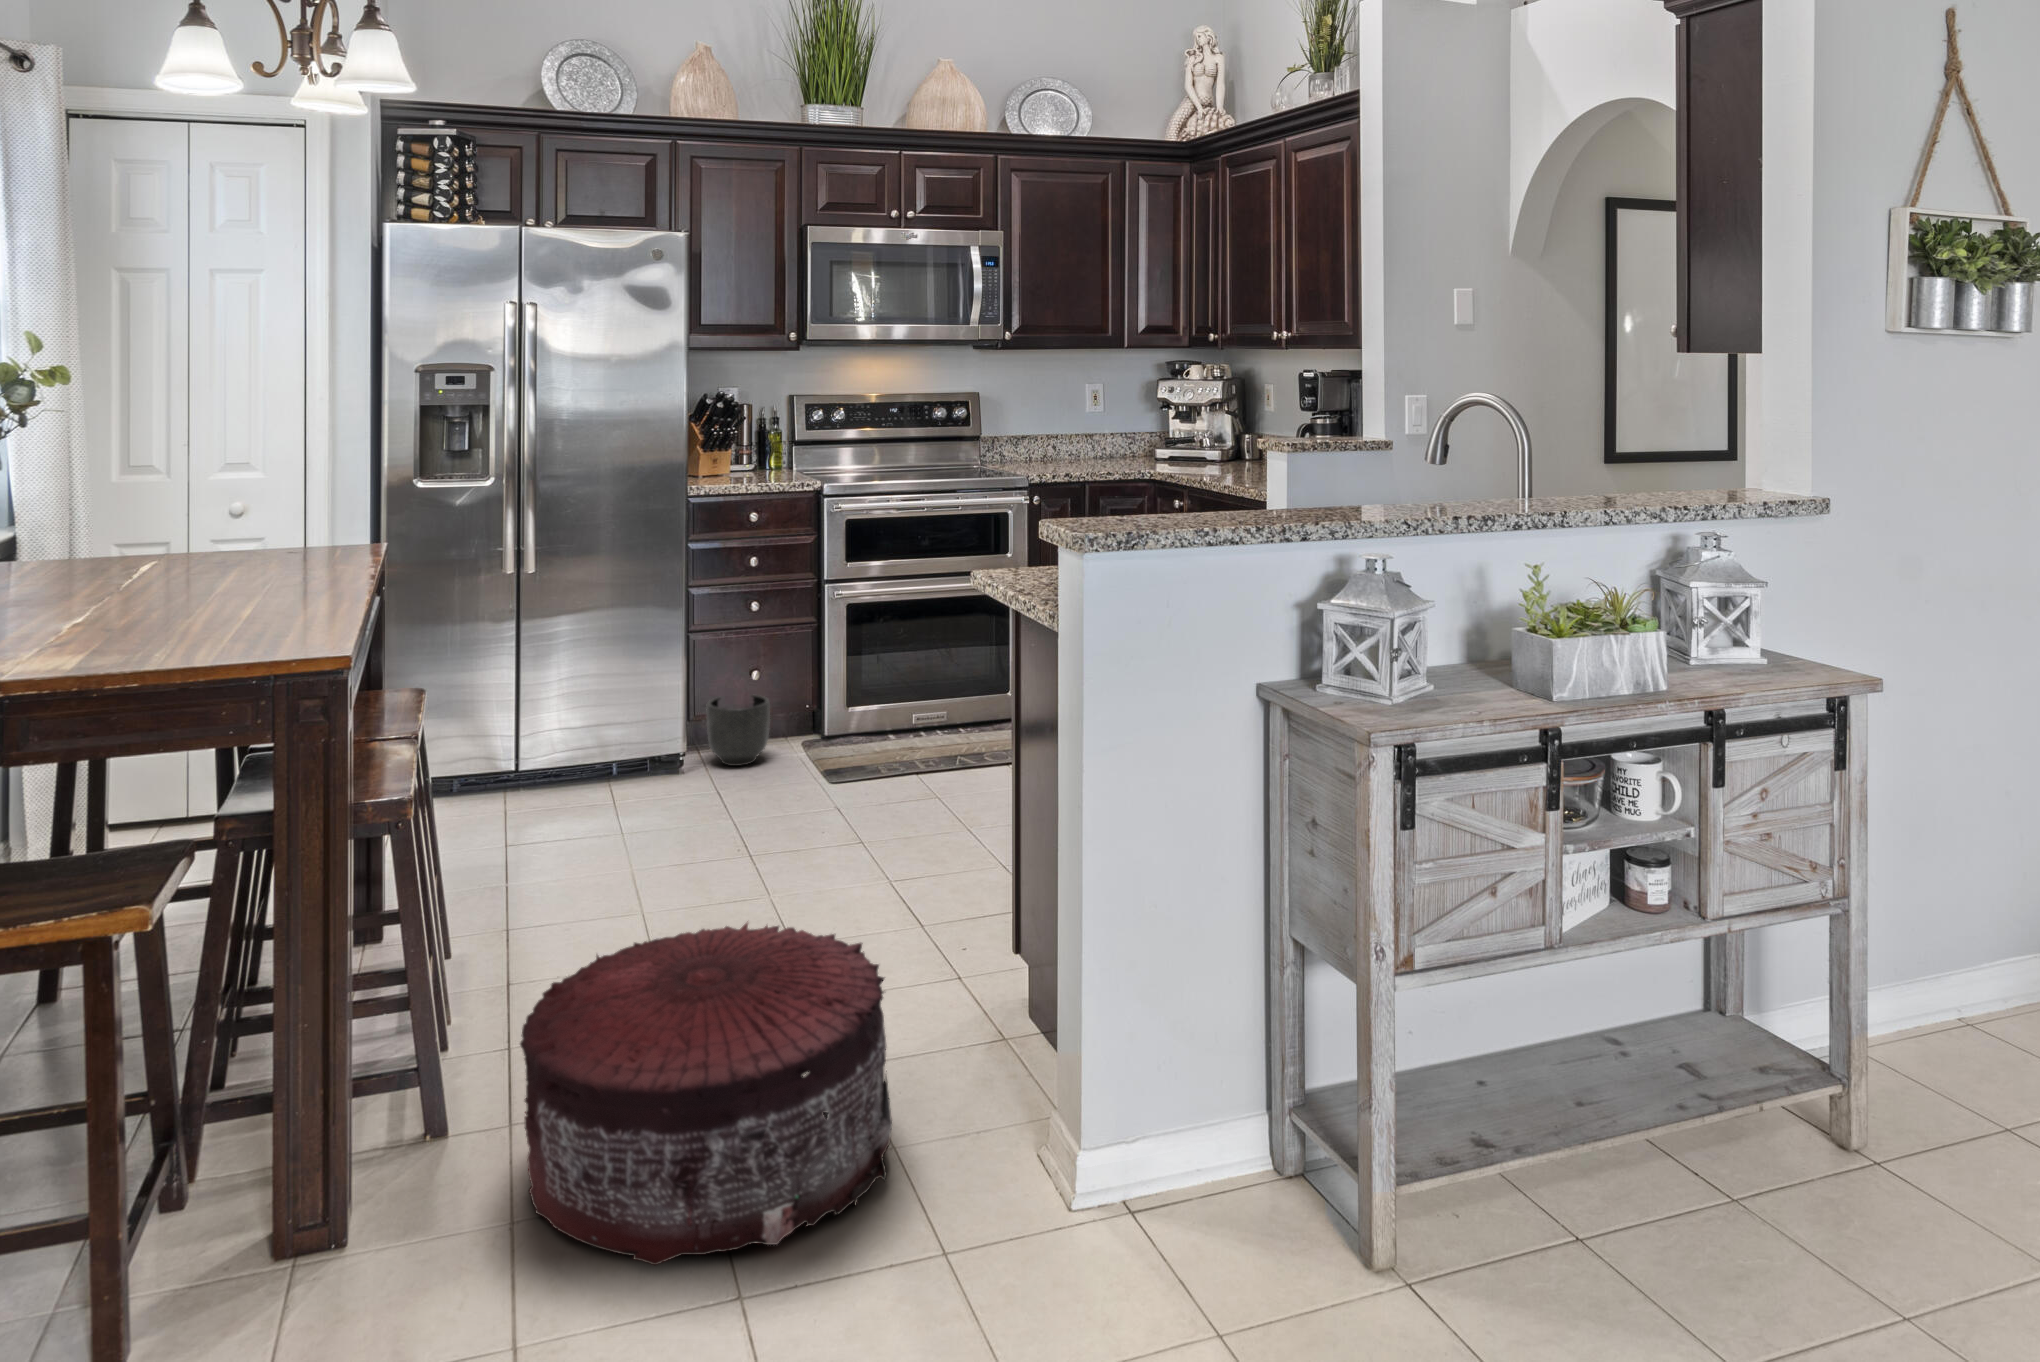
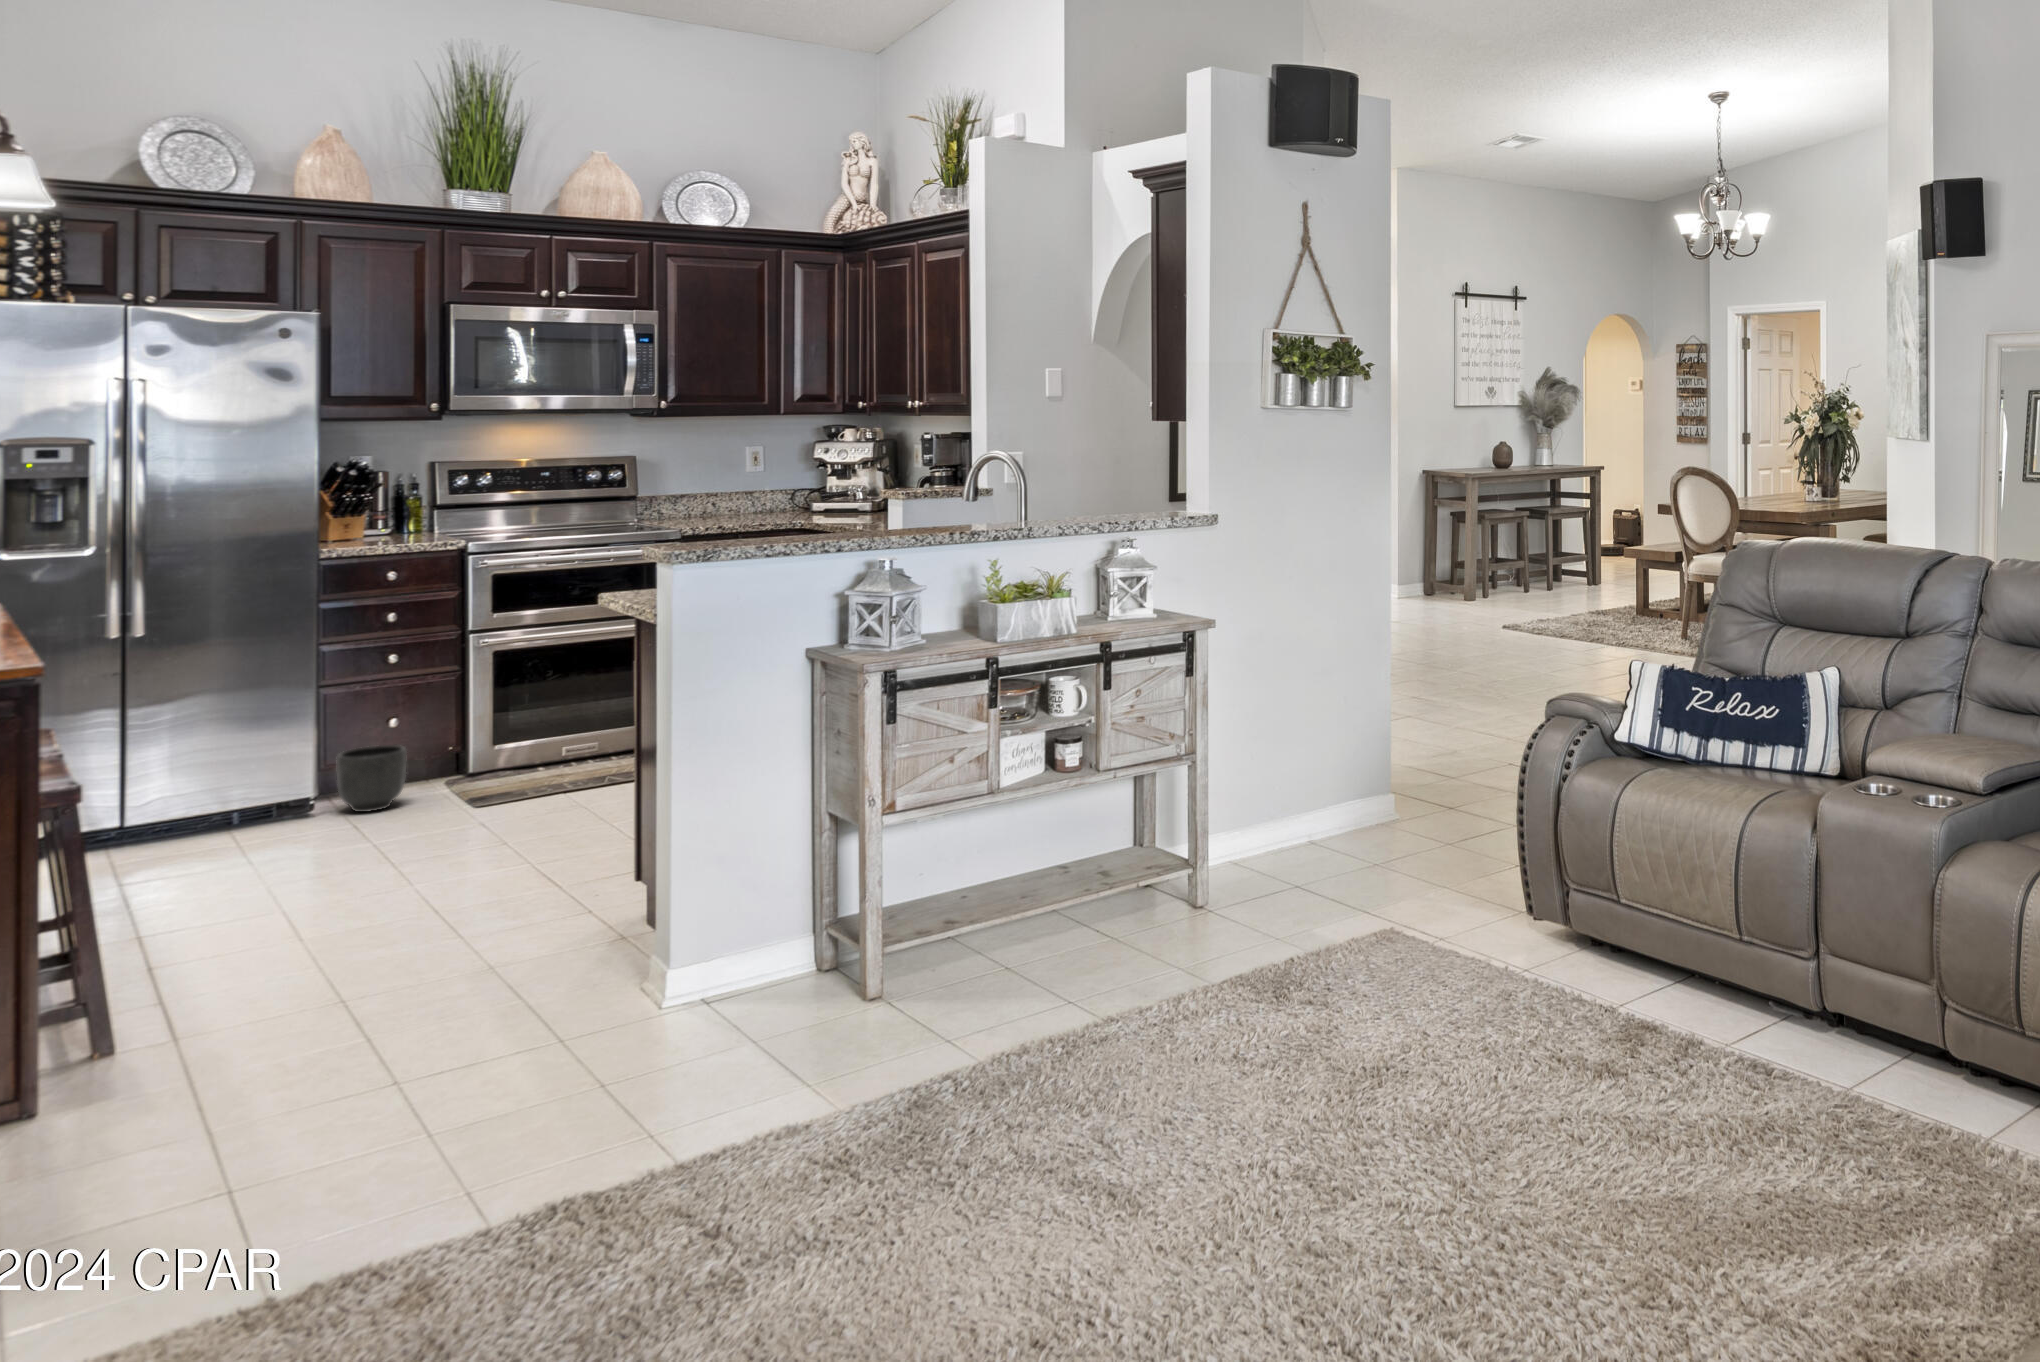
pouf: present [520,923,892,1265] -> none [201,864,521,1078]

